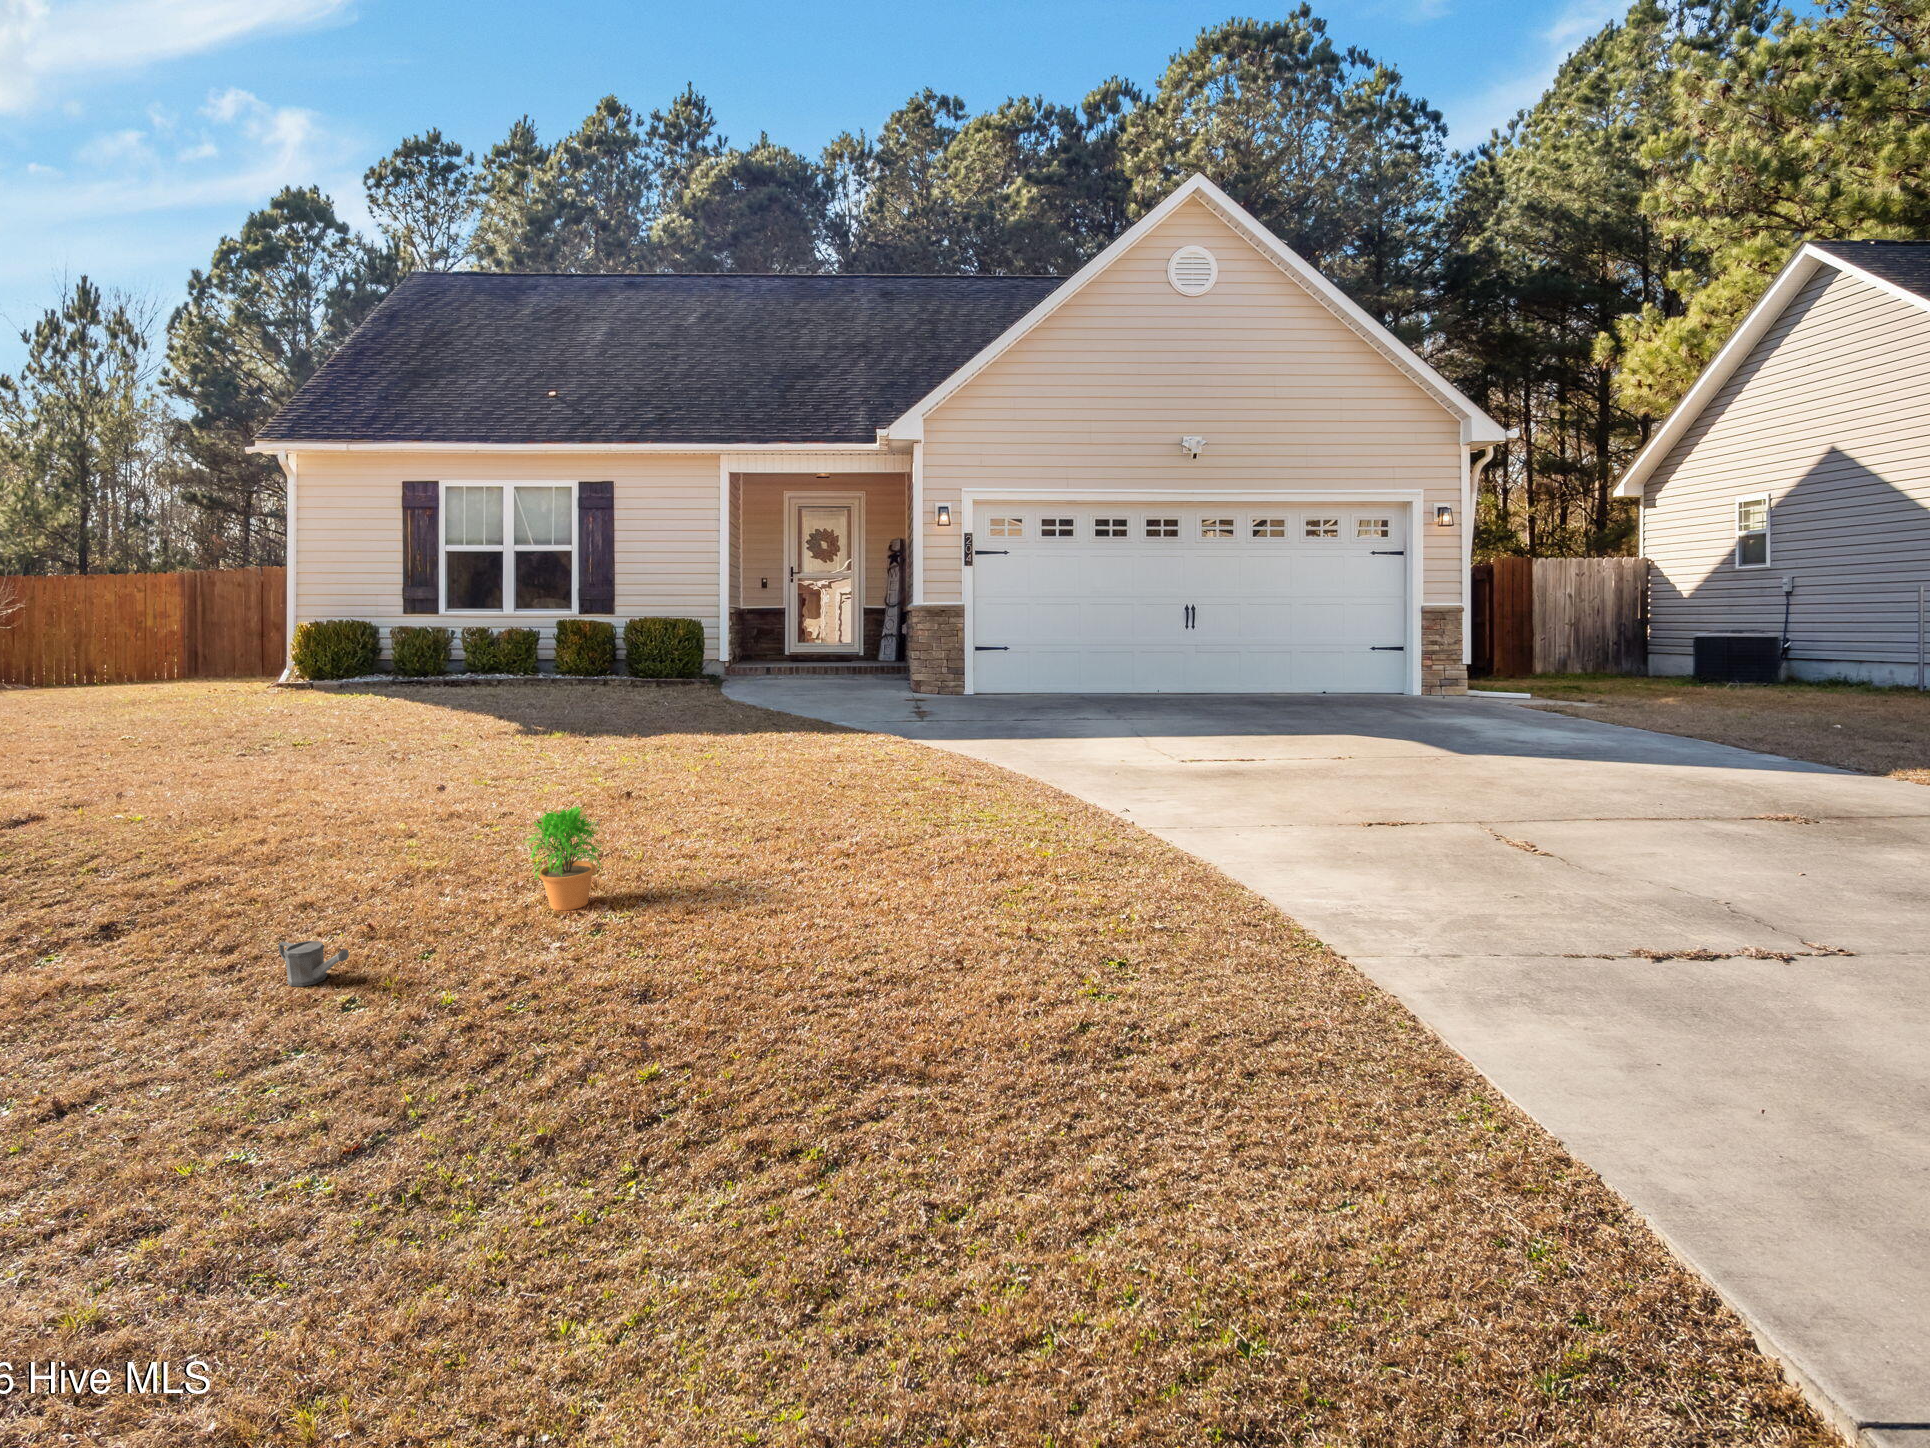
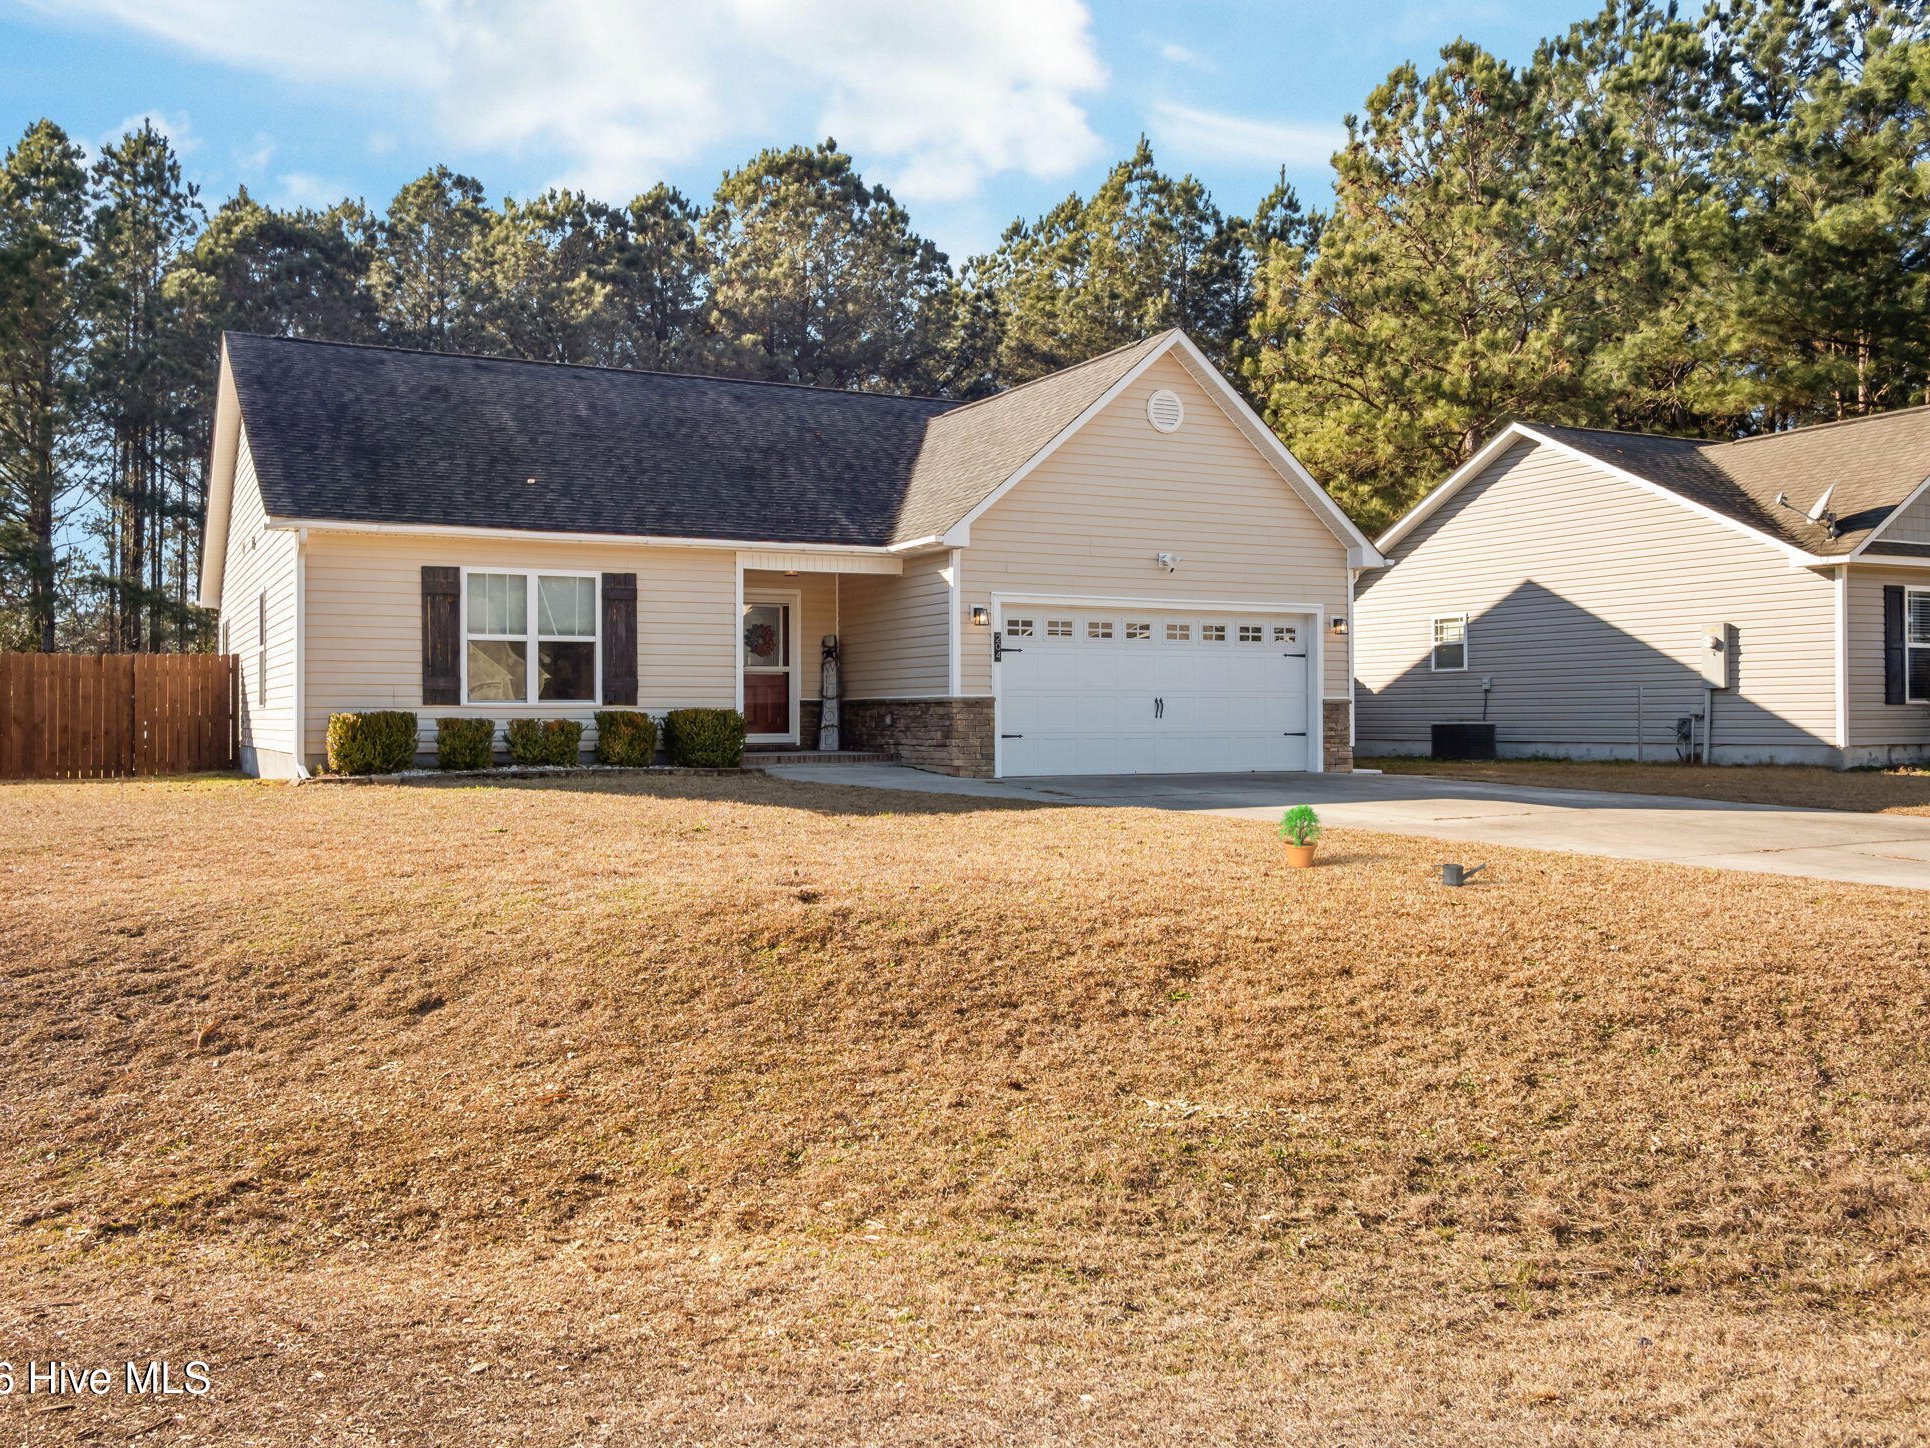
watering can: present [278,941,349,987] -> present [1433,863,1486,886]

